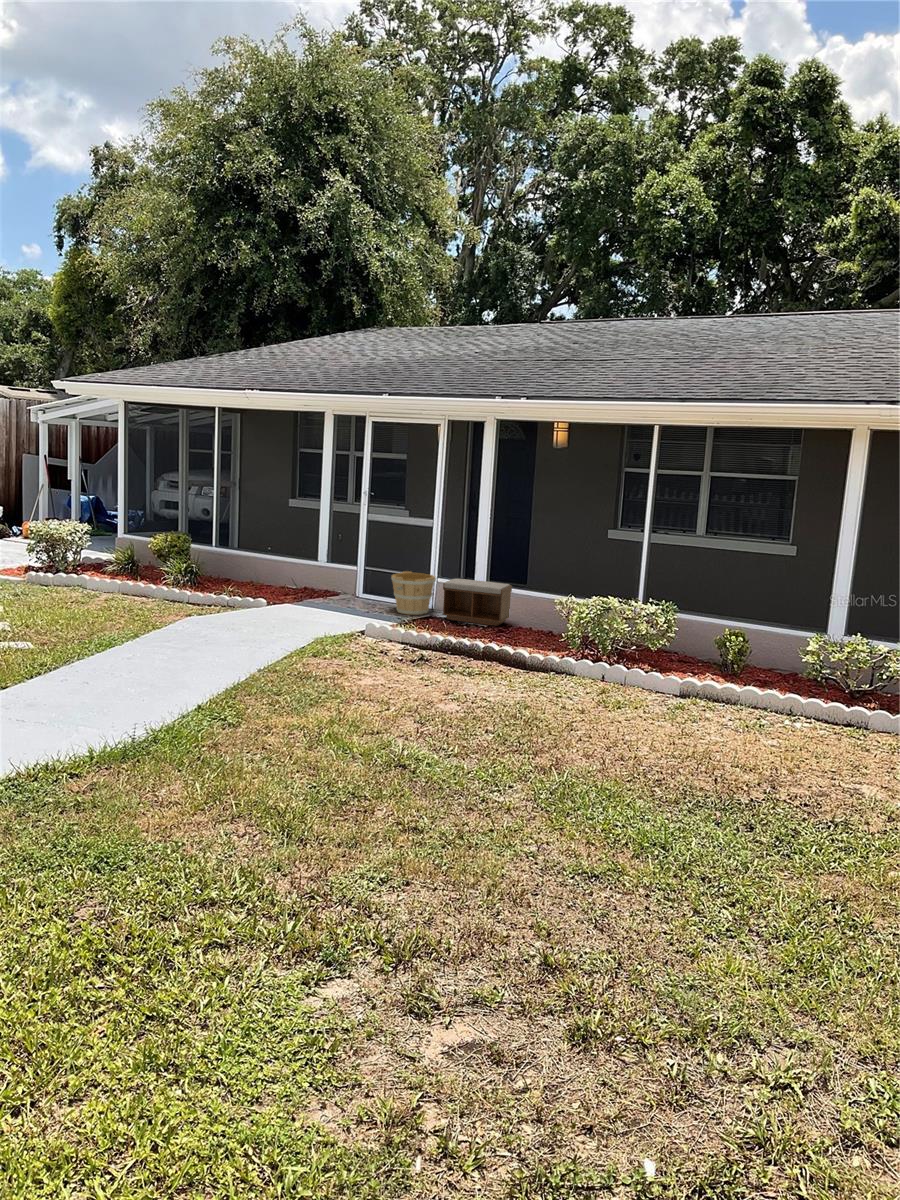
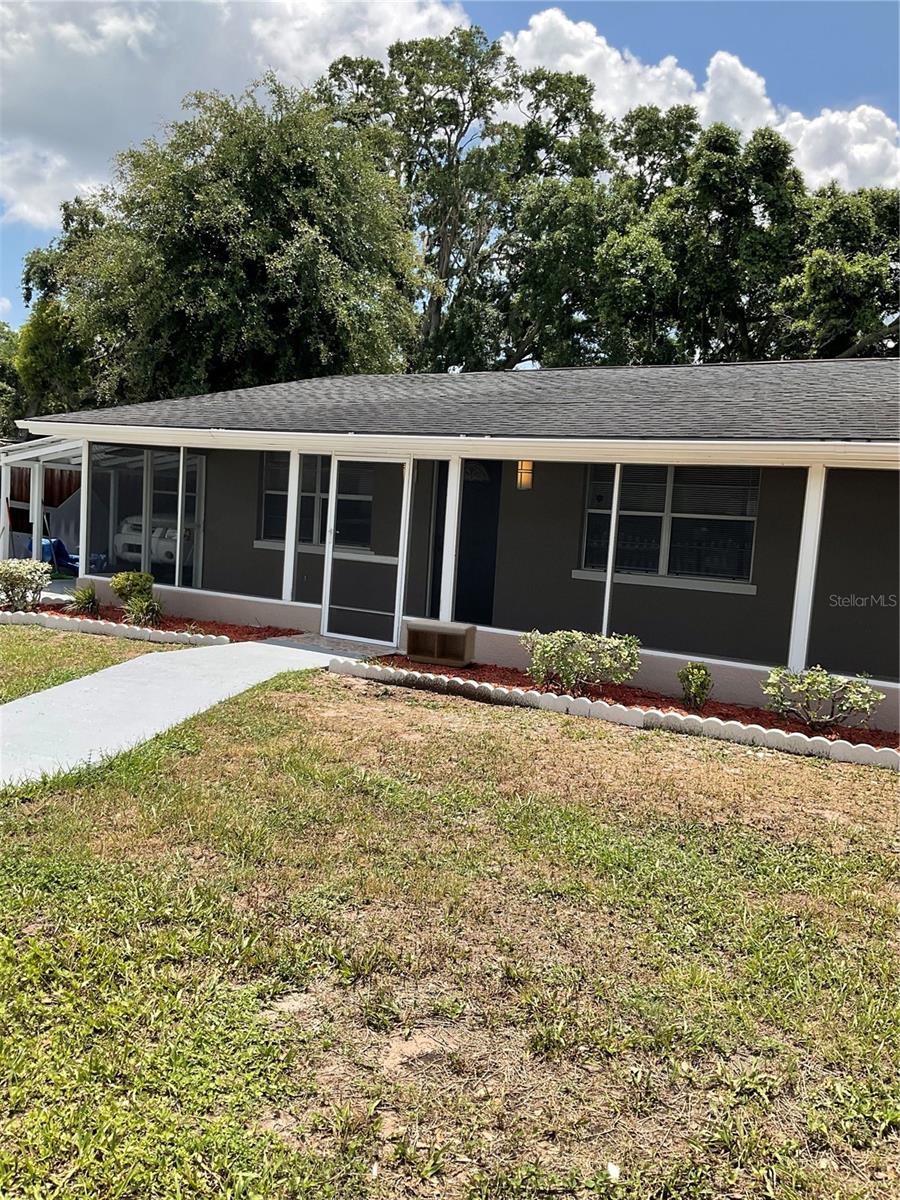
wooden bucket: present [391,571,436,615] -> none [354,612,399,656]

